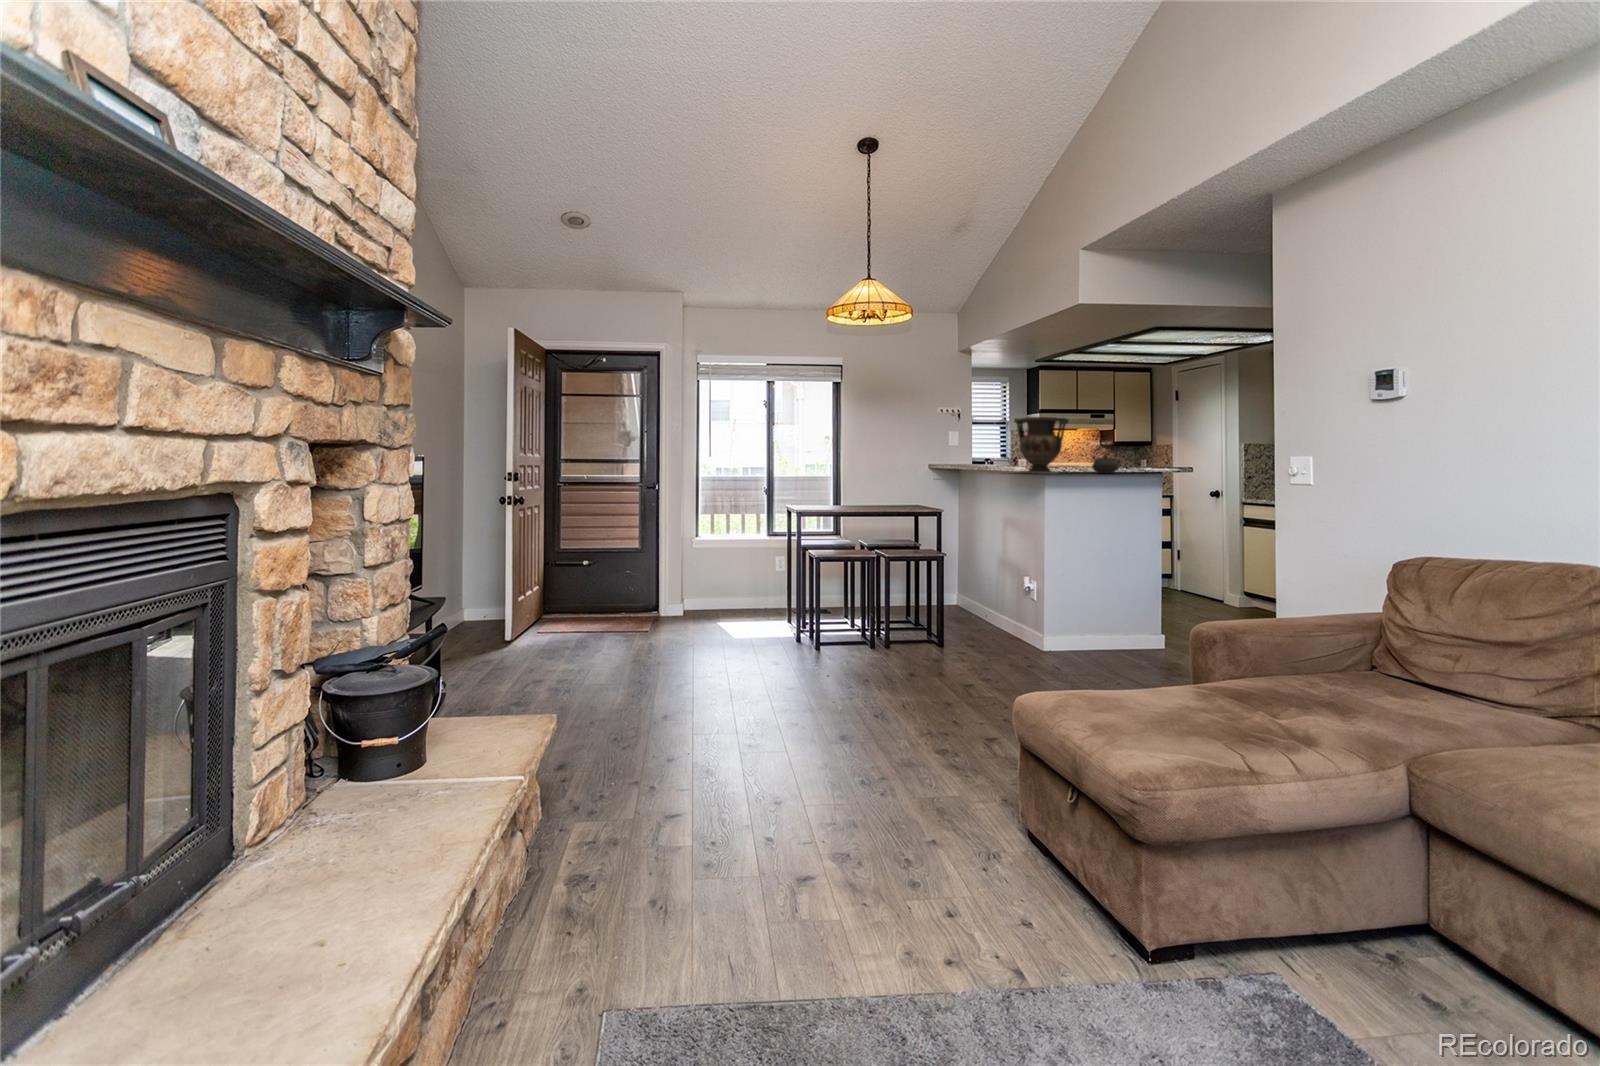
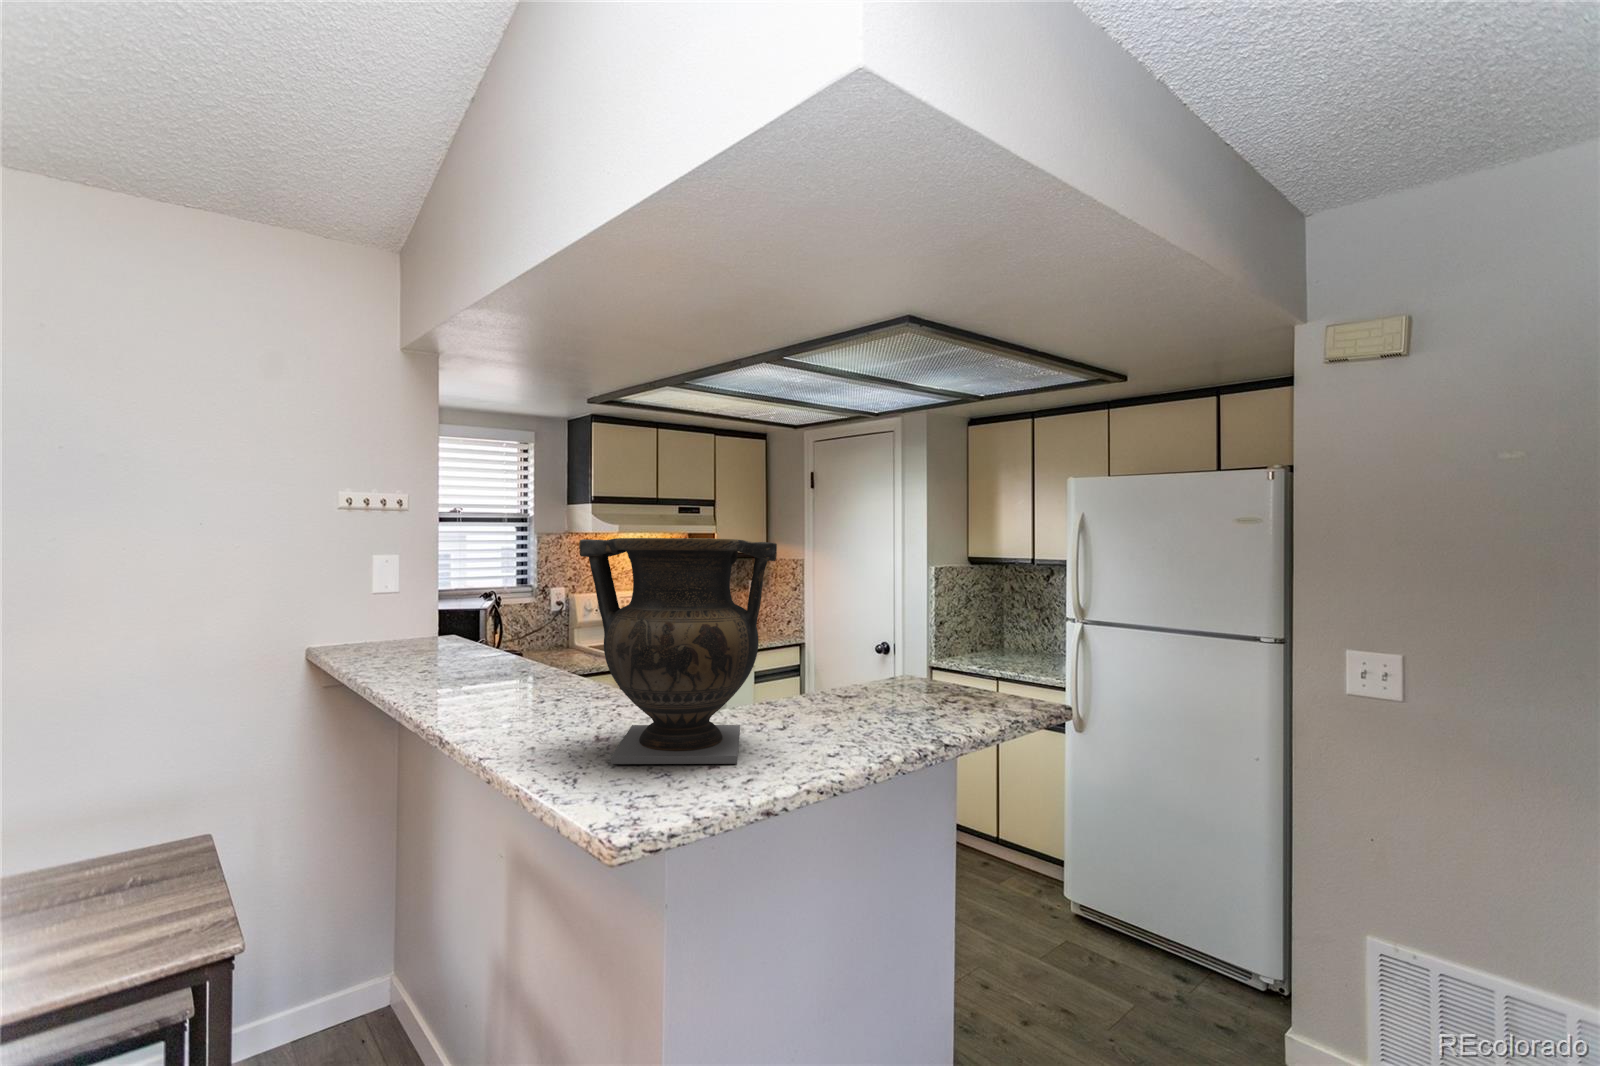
kettle: present [1092,445,1120,474] -> none [826,622,904,715]

